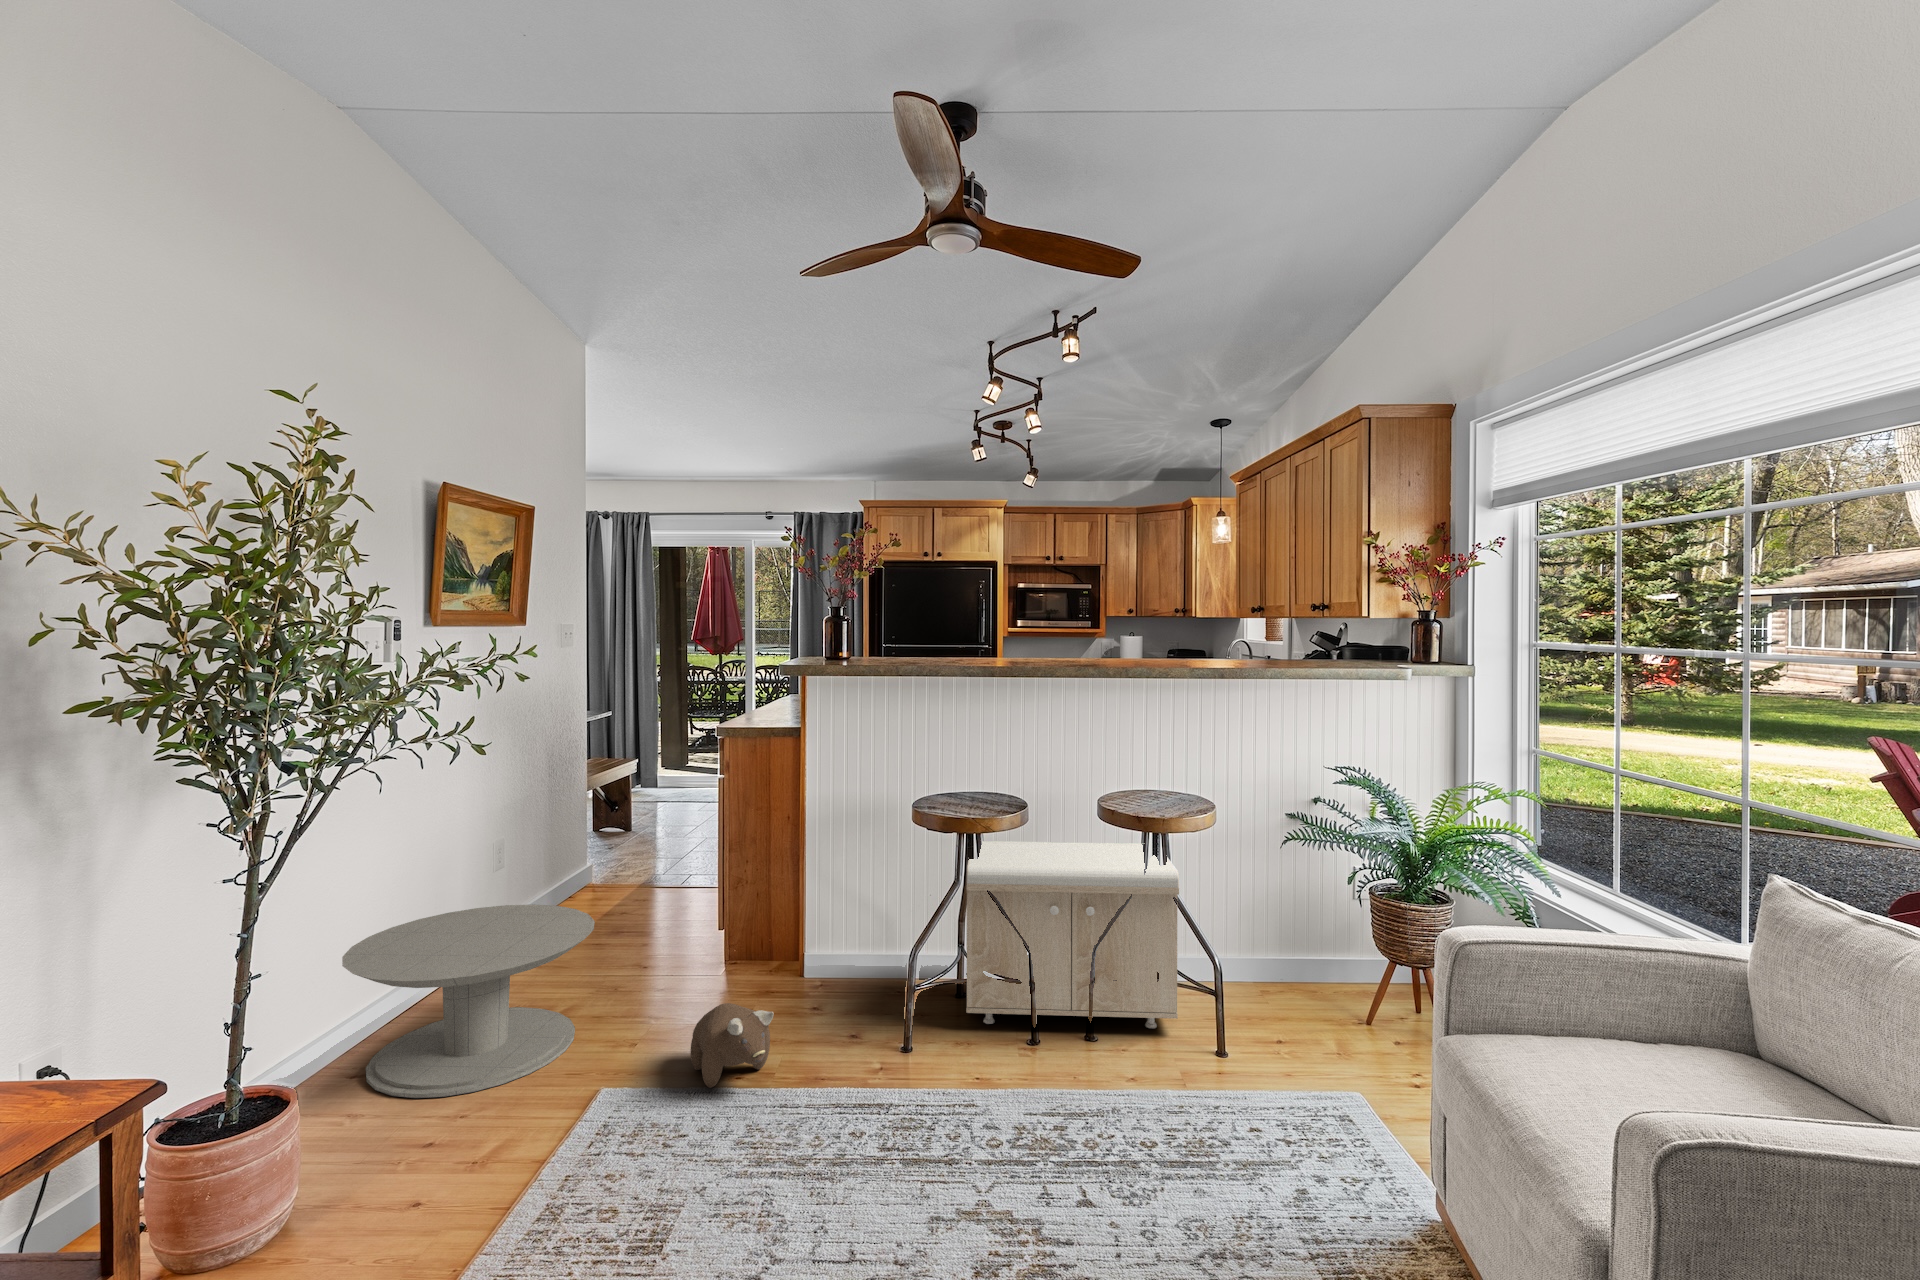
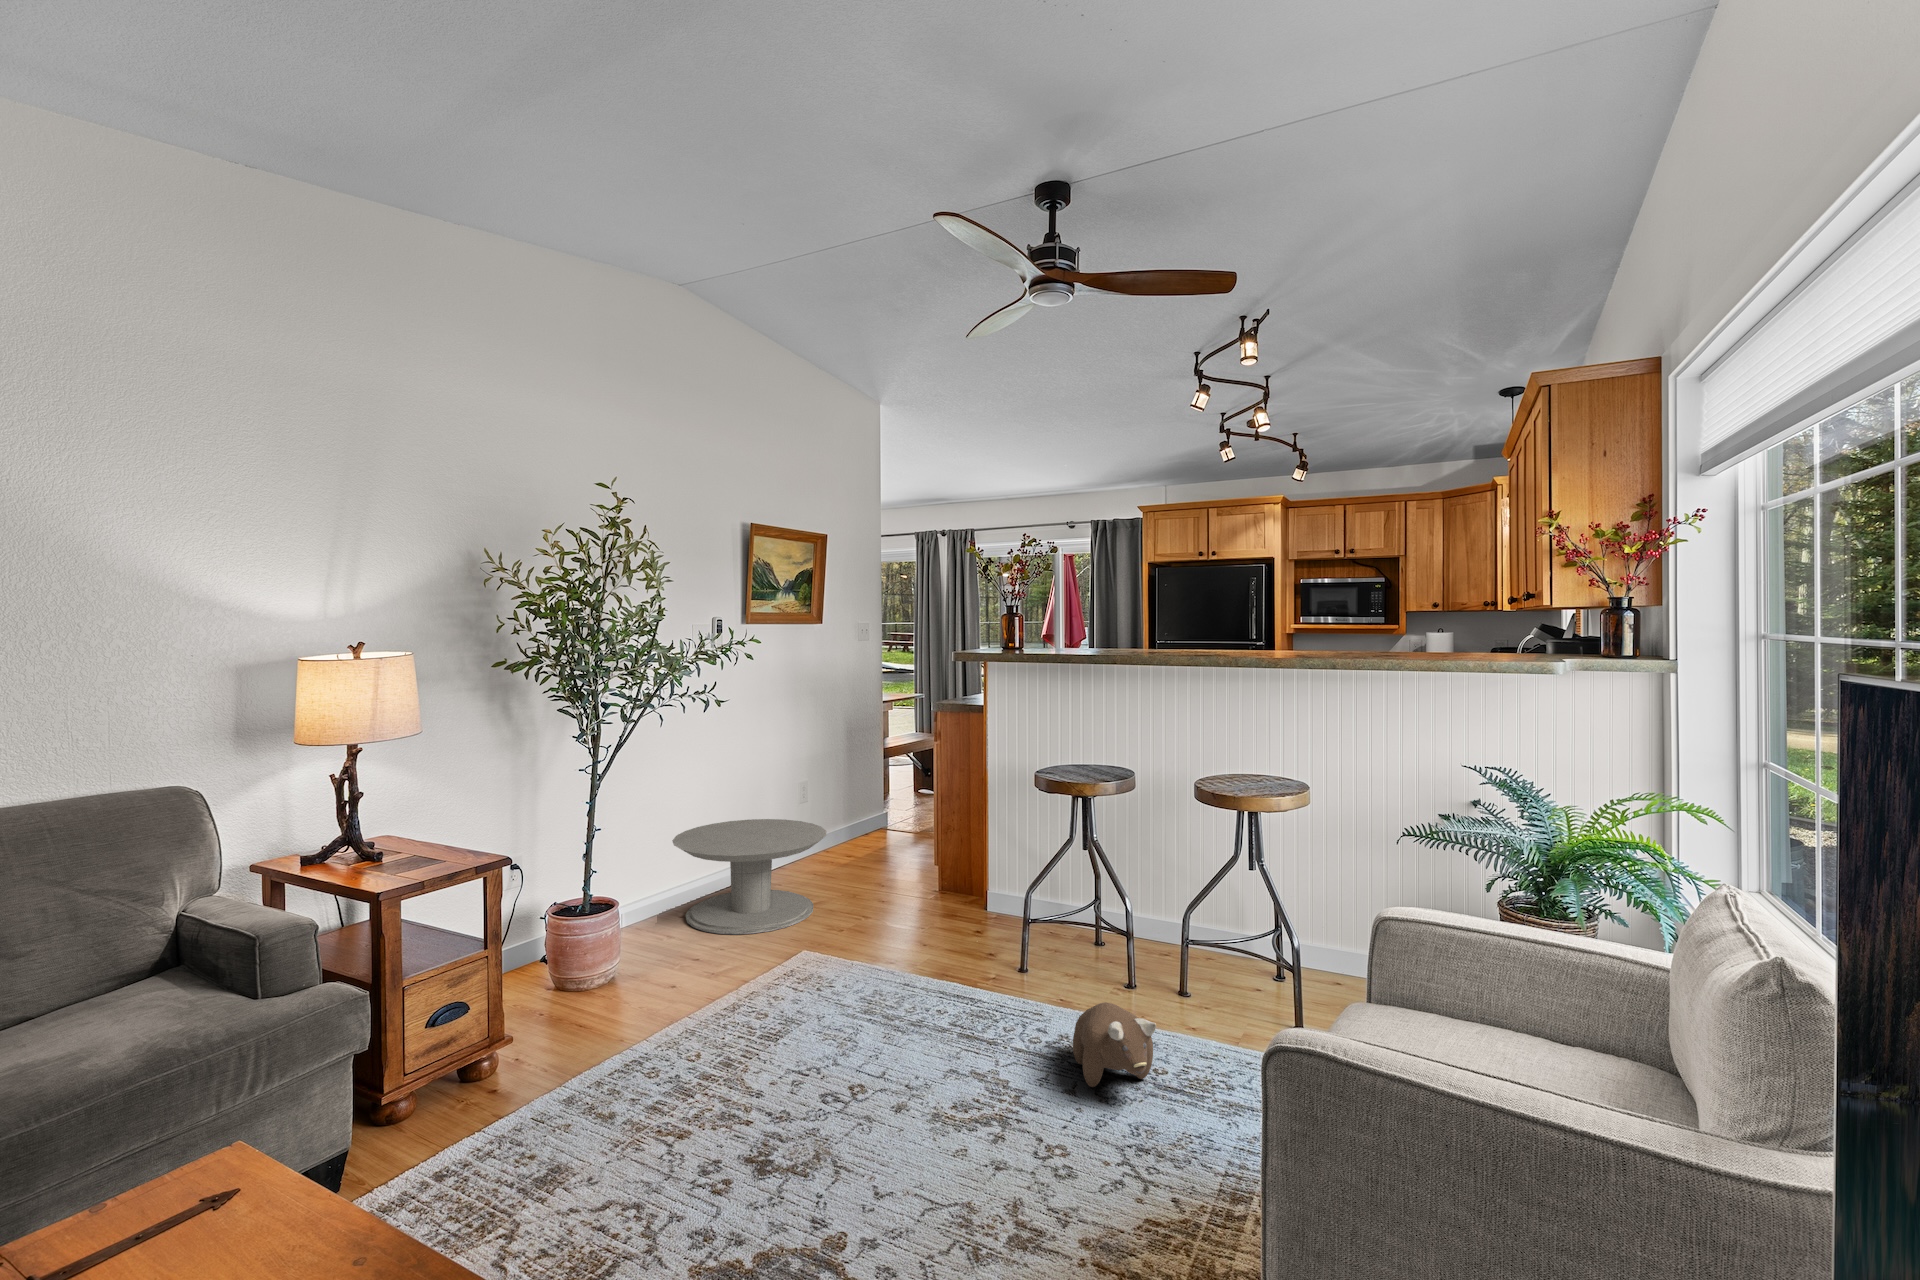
storage bench: present [966,841,1179,1028] -> none [1079,807,1286,994]
plush toy: present [690,1003,774,1088] -> present [1073,1002,1156,1087]

